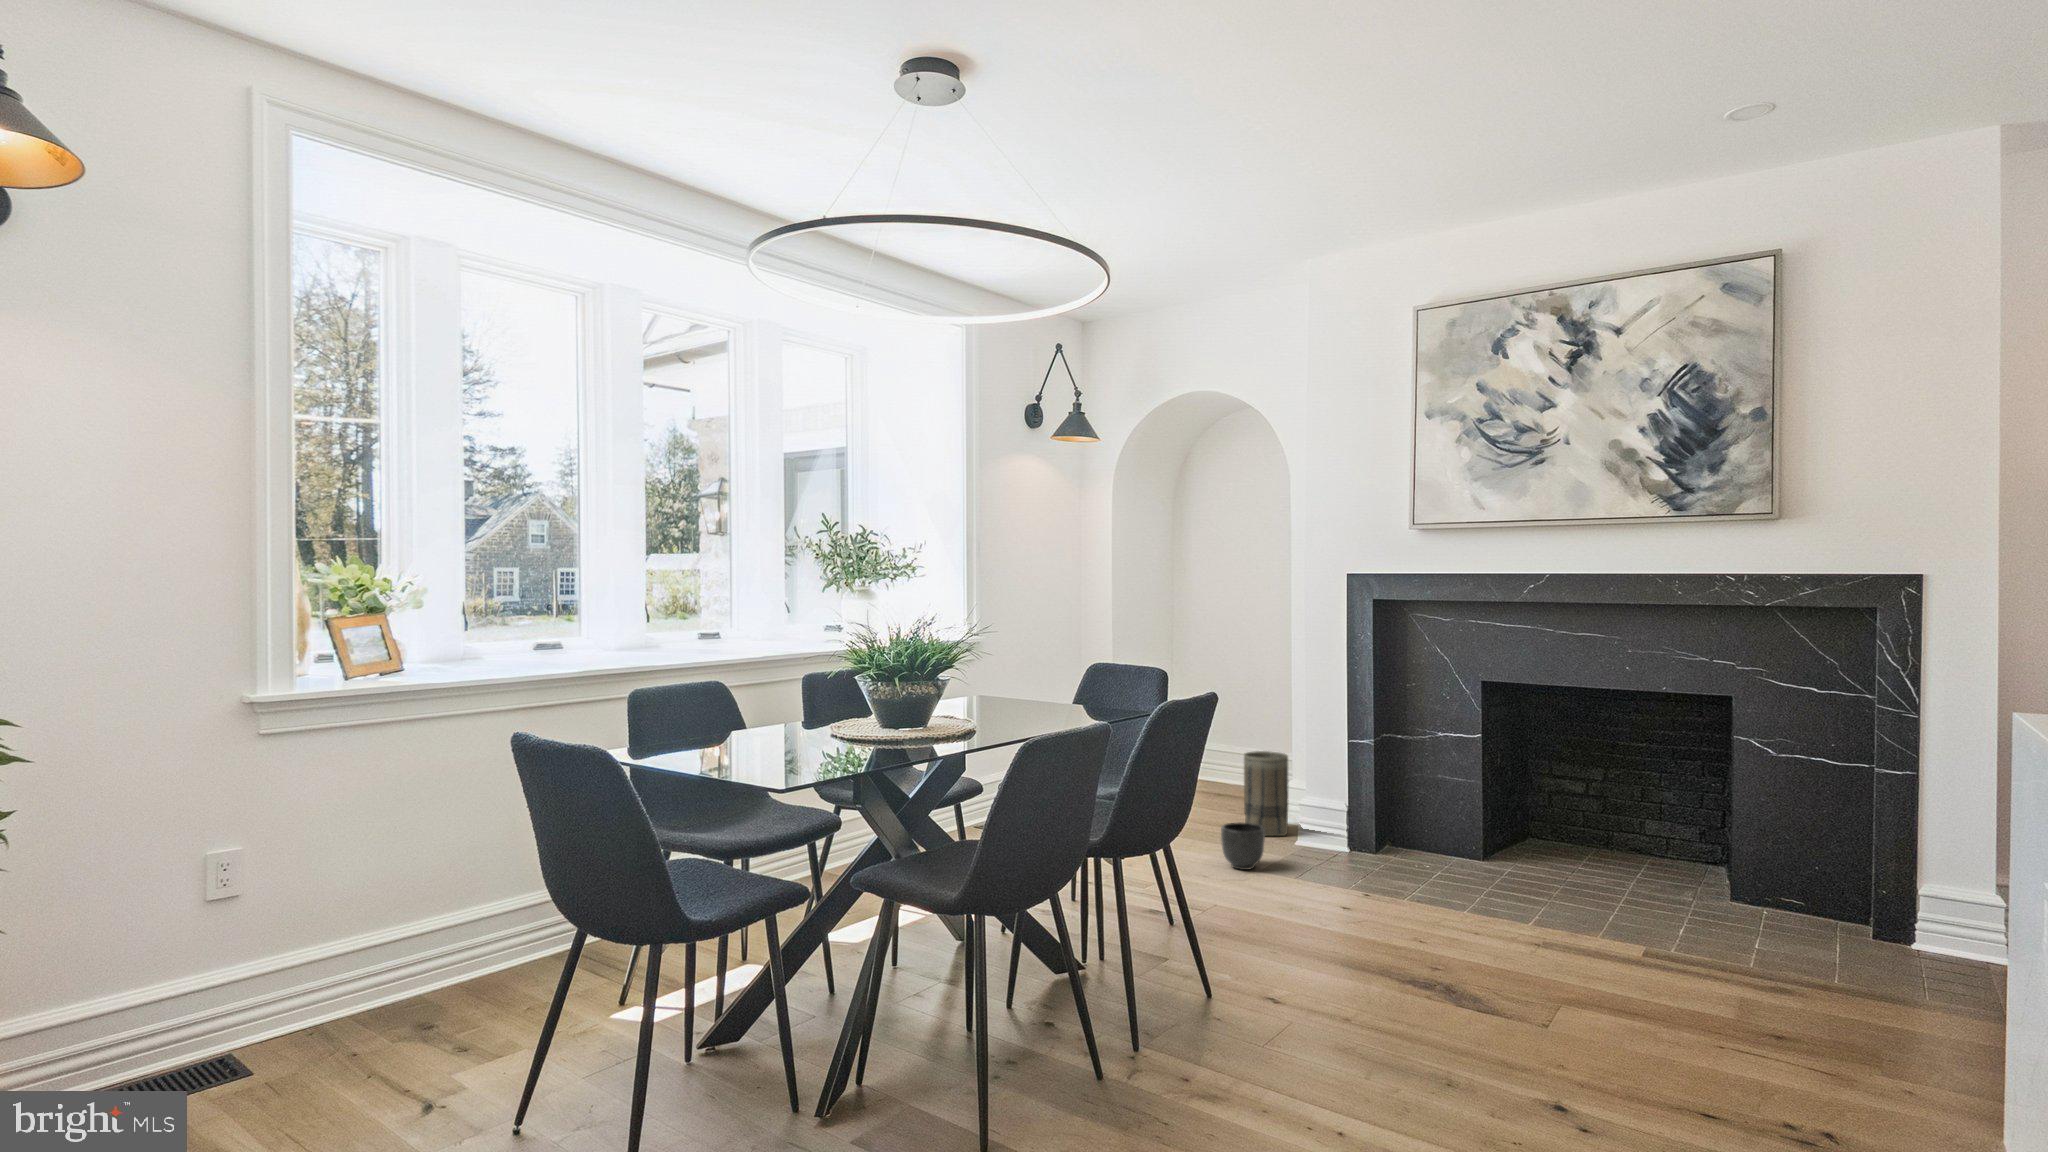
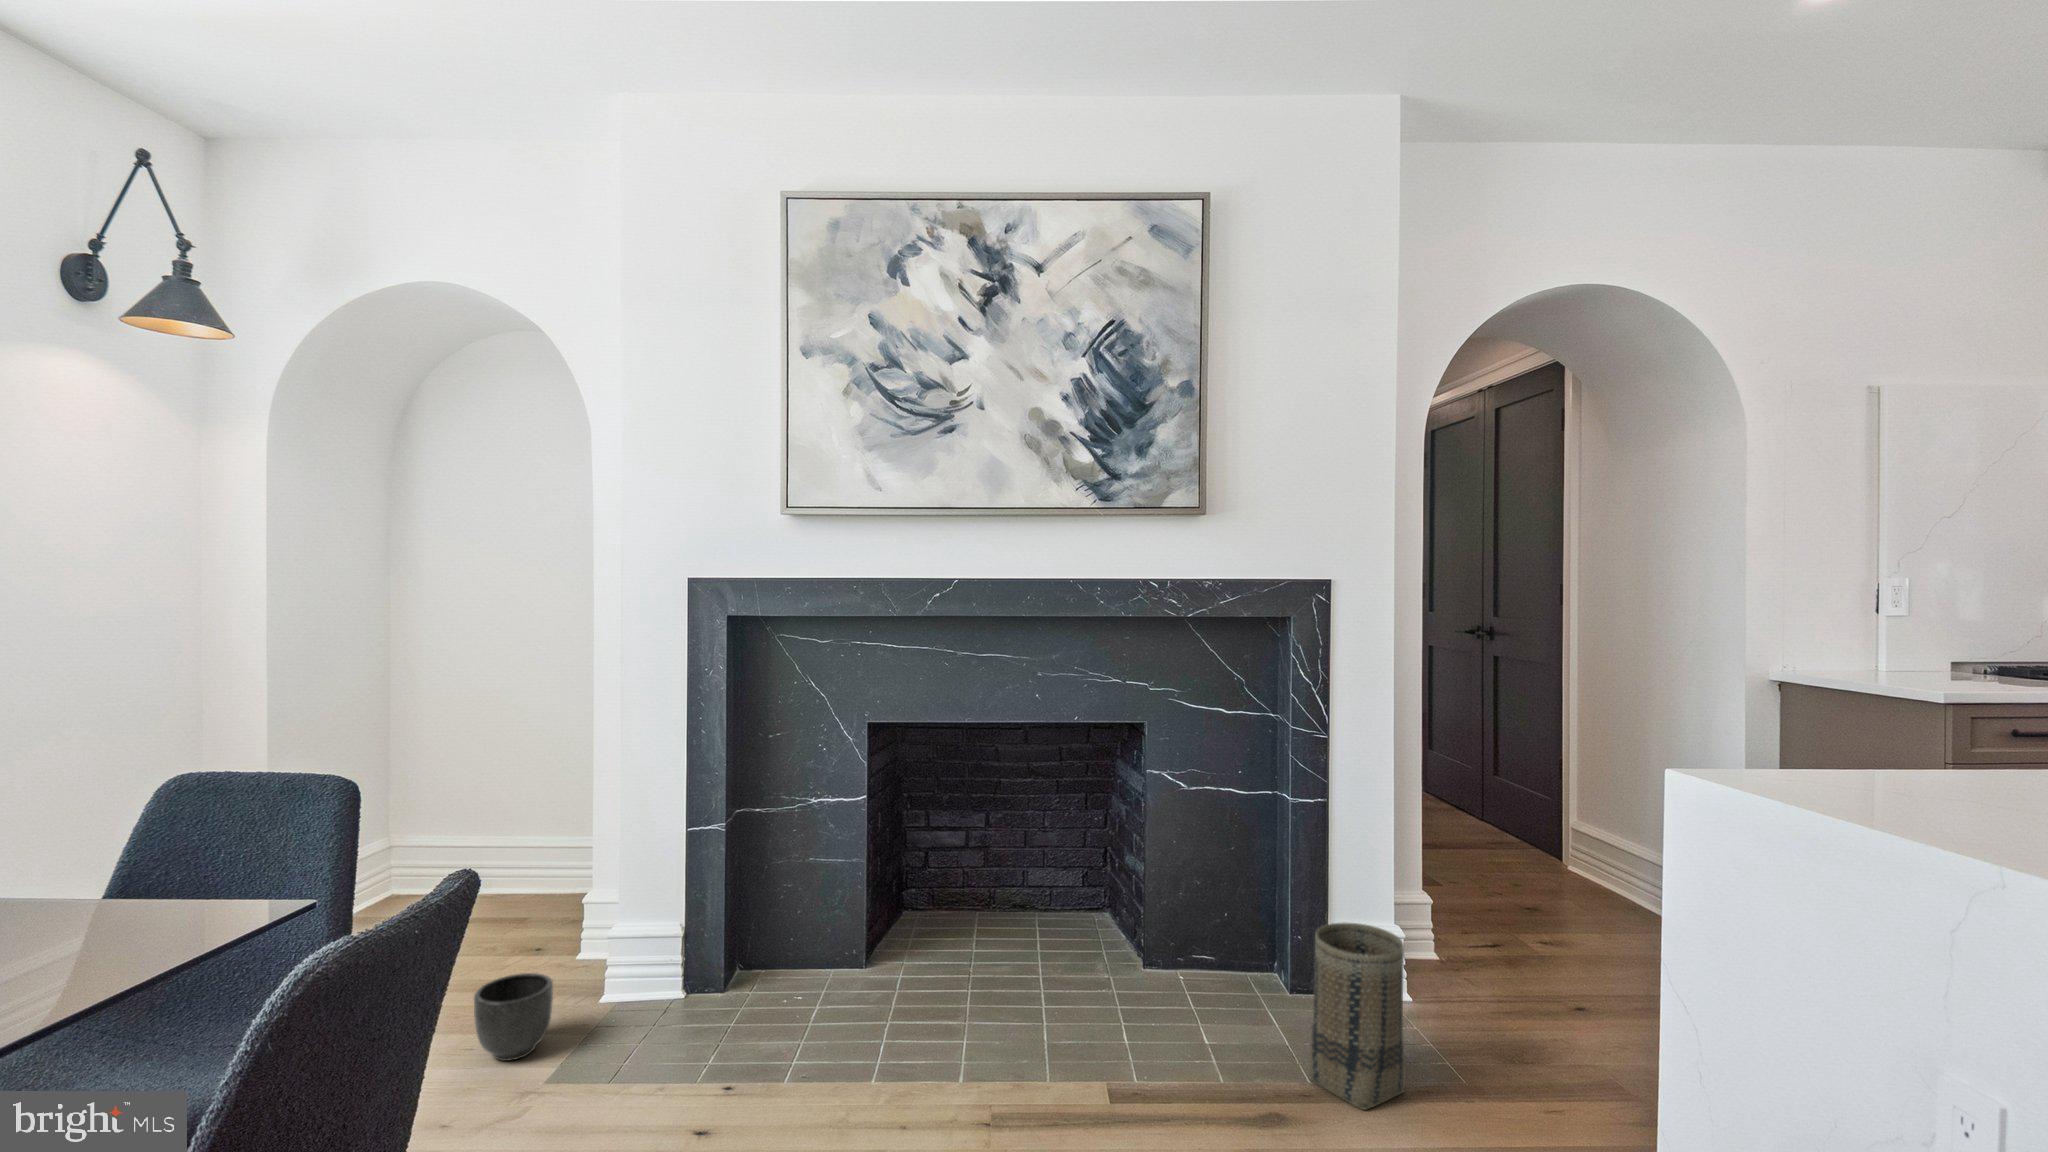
basket: present [1244,751,1288,836] -> present [1308,923,1406,1110]

